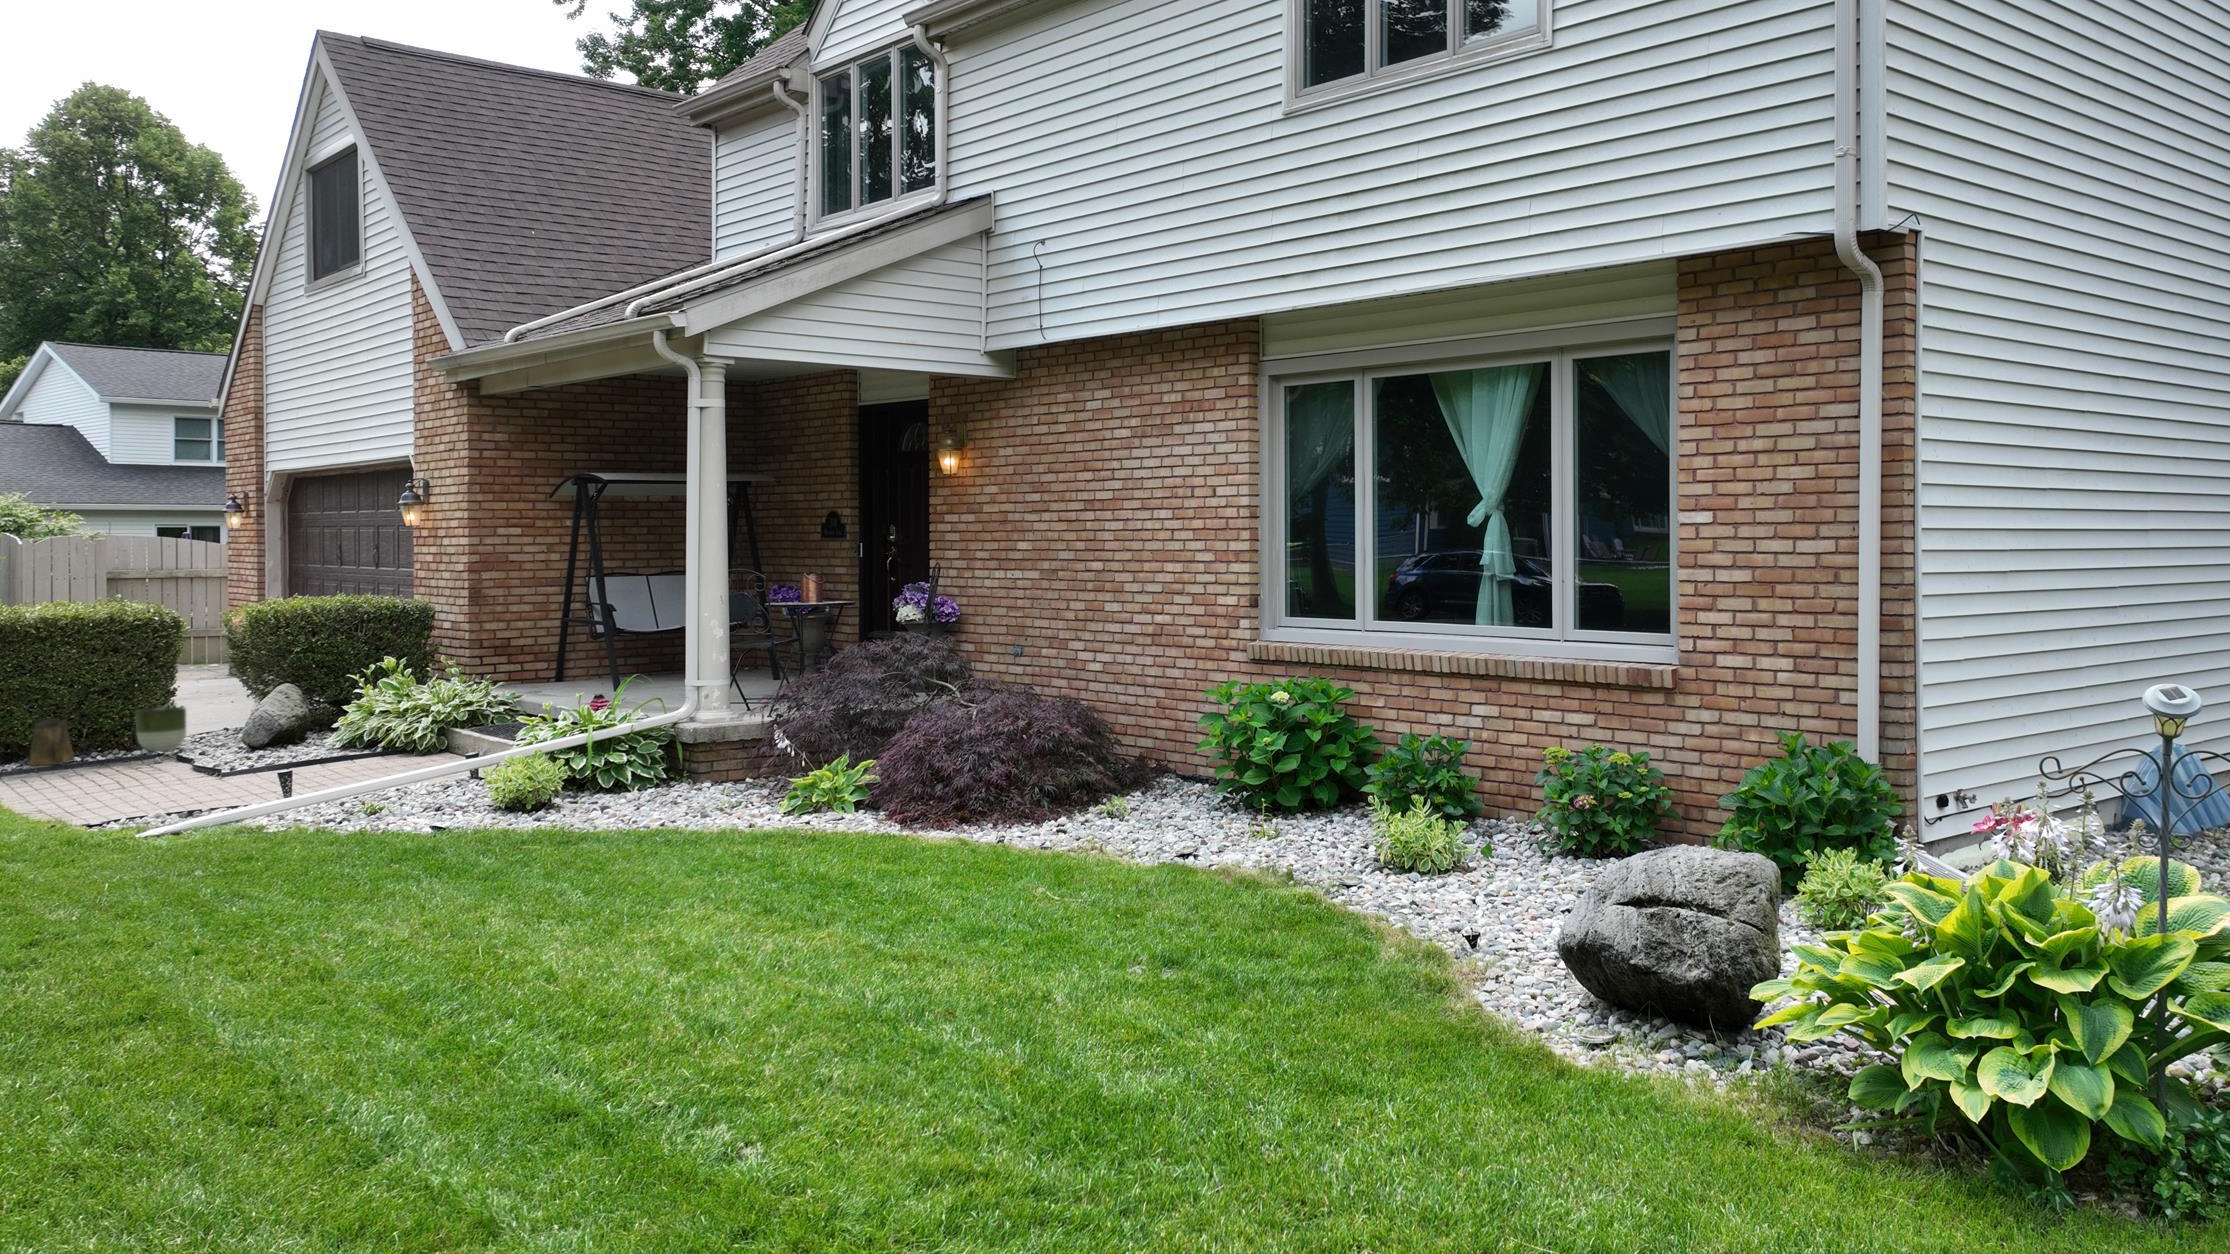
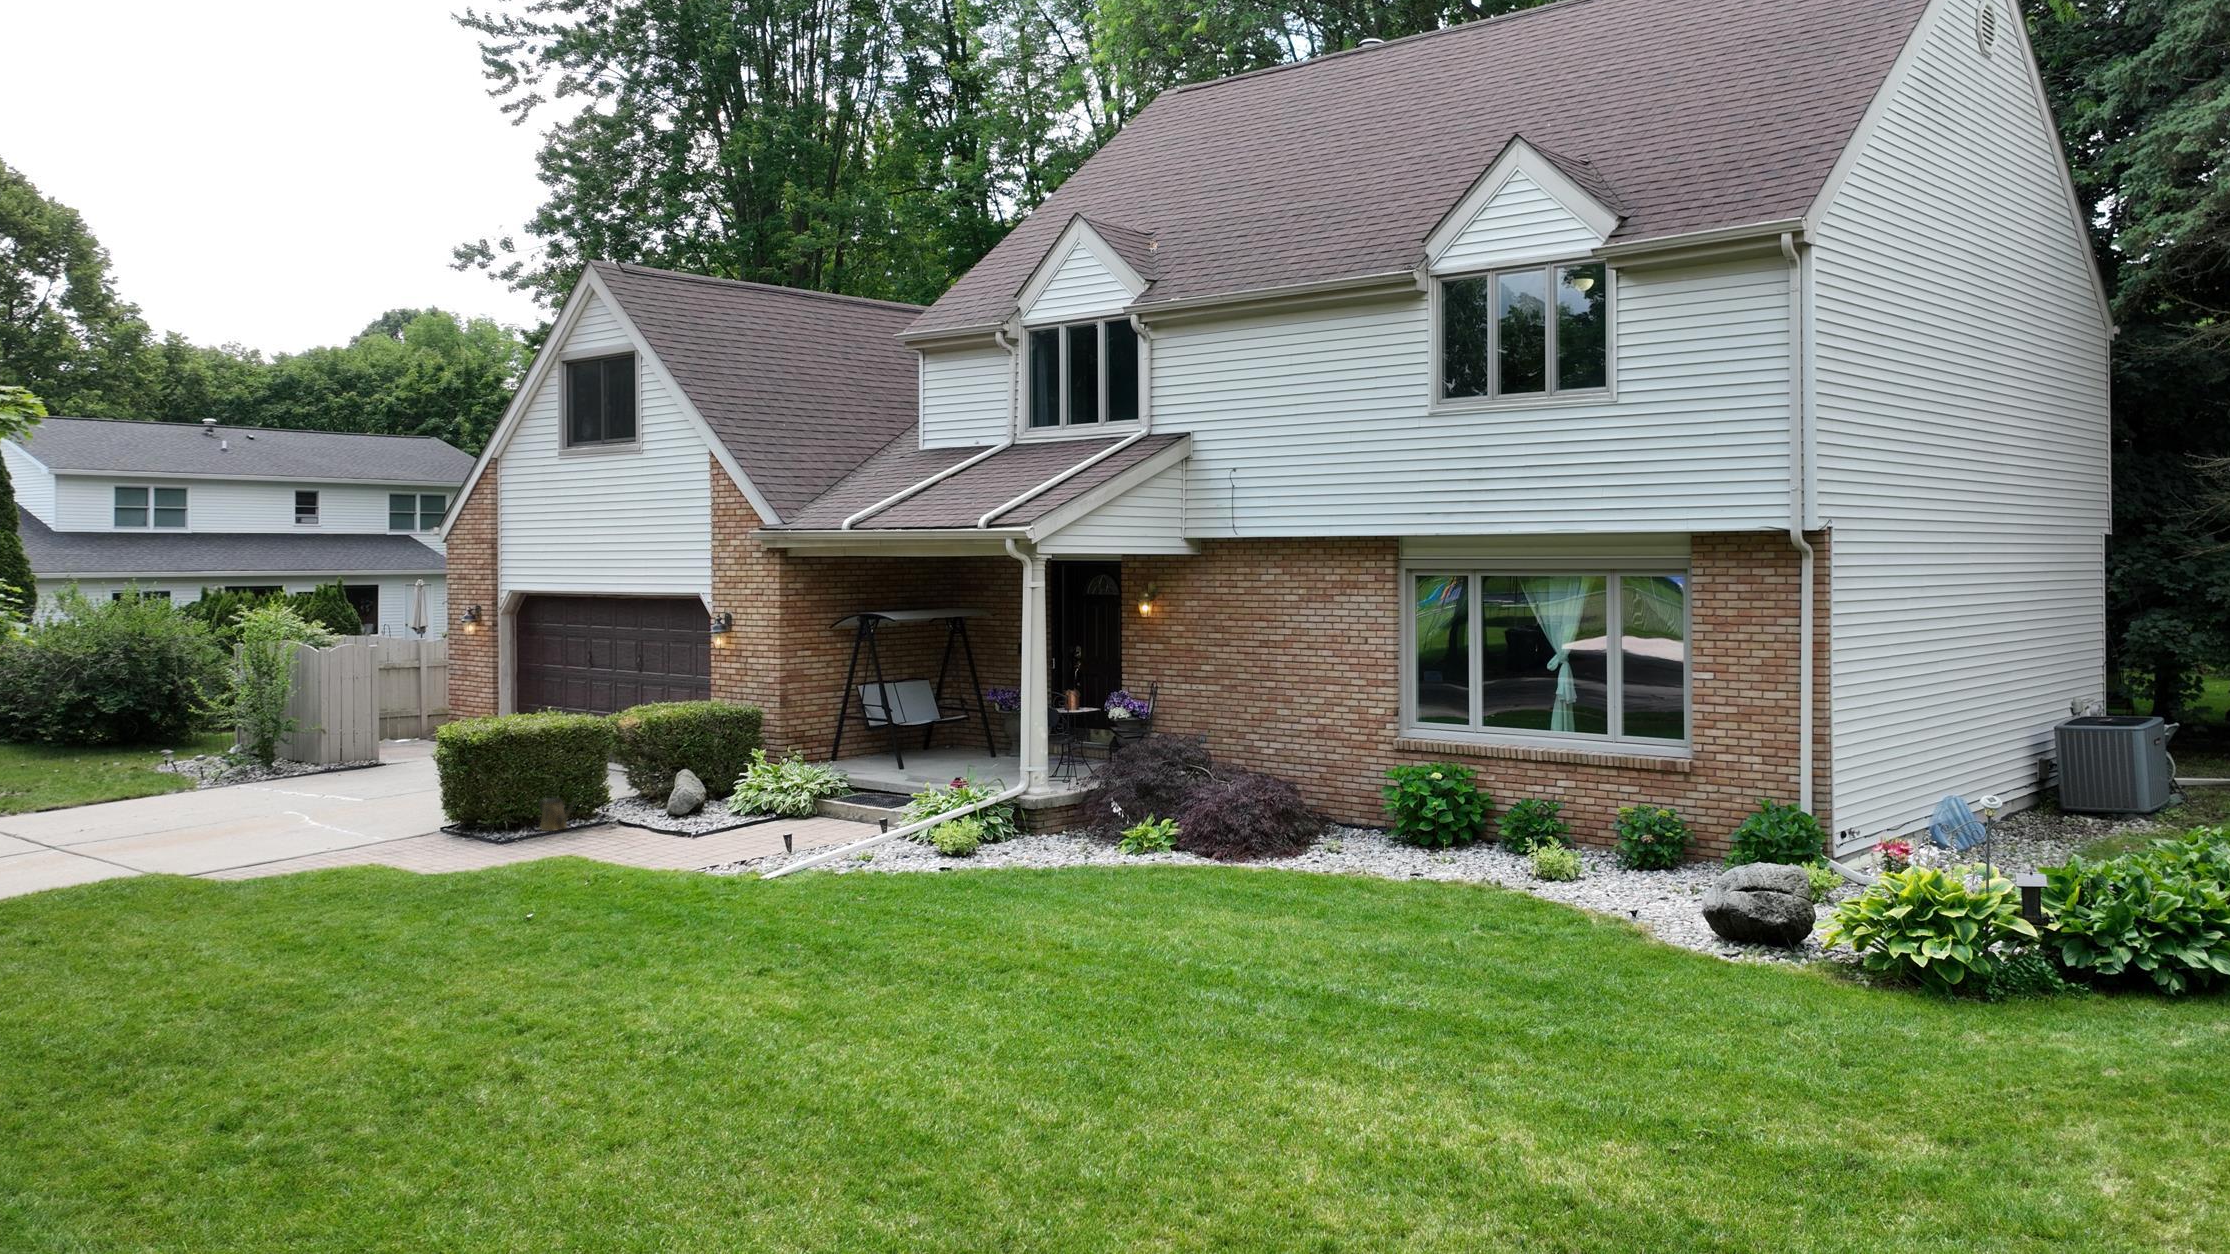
planter: present [136,707,186,752] -> none [593,787,625,819]

